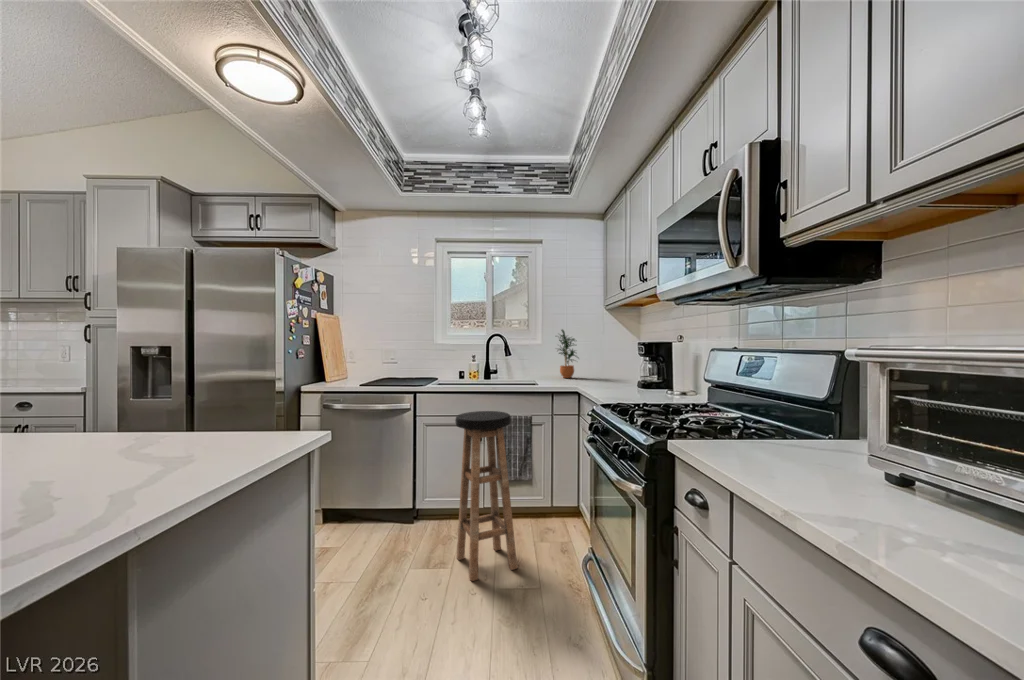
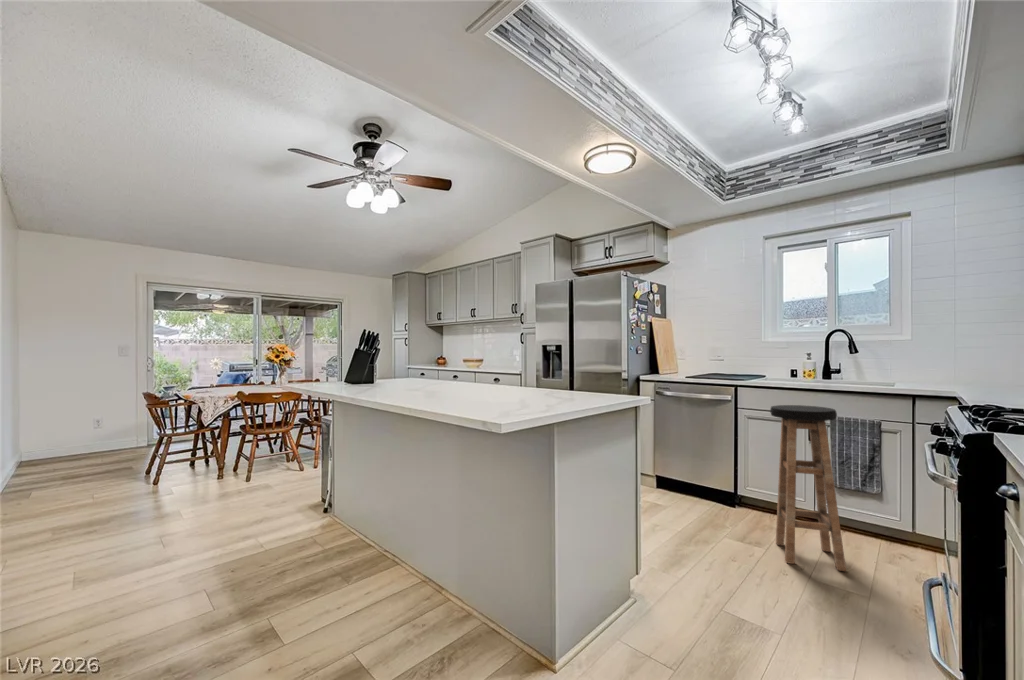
potted plant: present [559,330,576,378] -> none [932,321,983,384]

